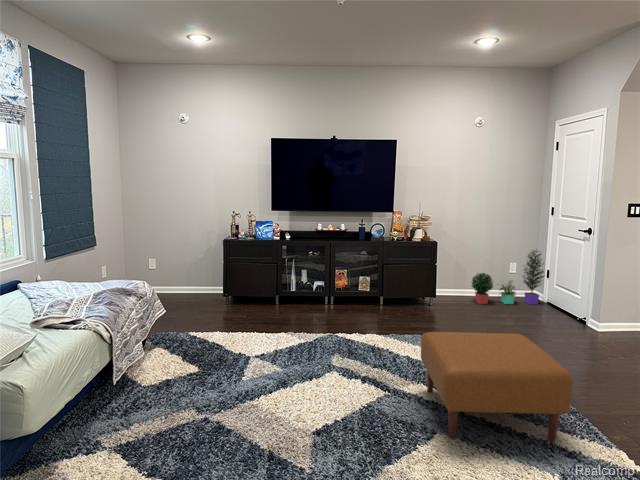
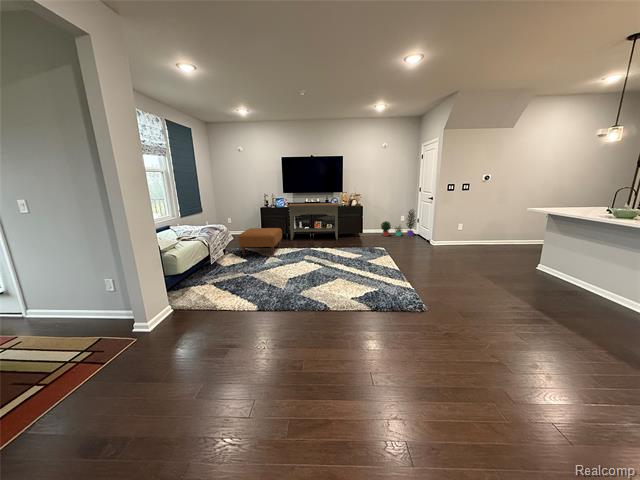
console table: none [283,233,393,311] -> present [288,203,339,240]
ottoman: present [421,332,573,441] -> present [238,228,282,256]

